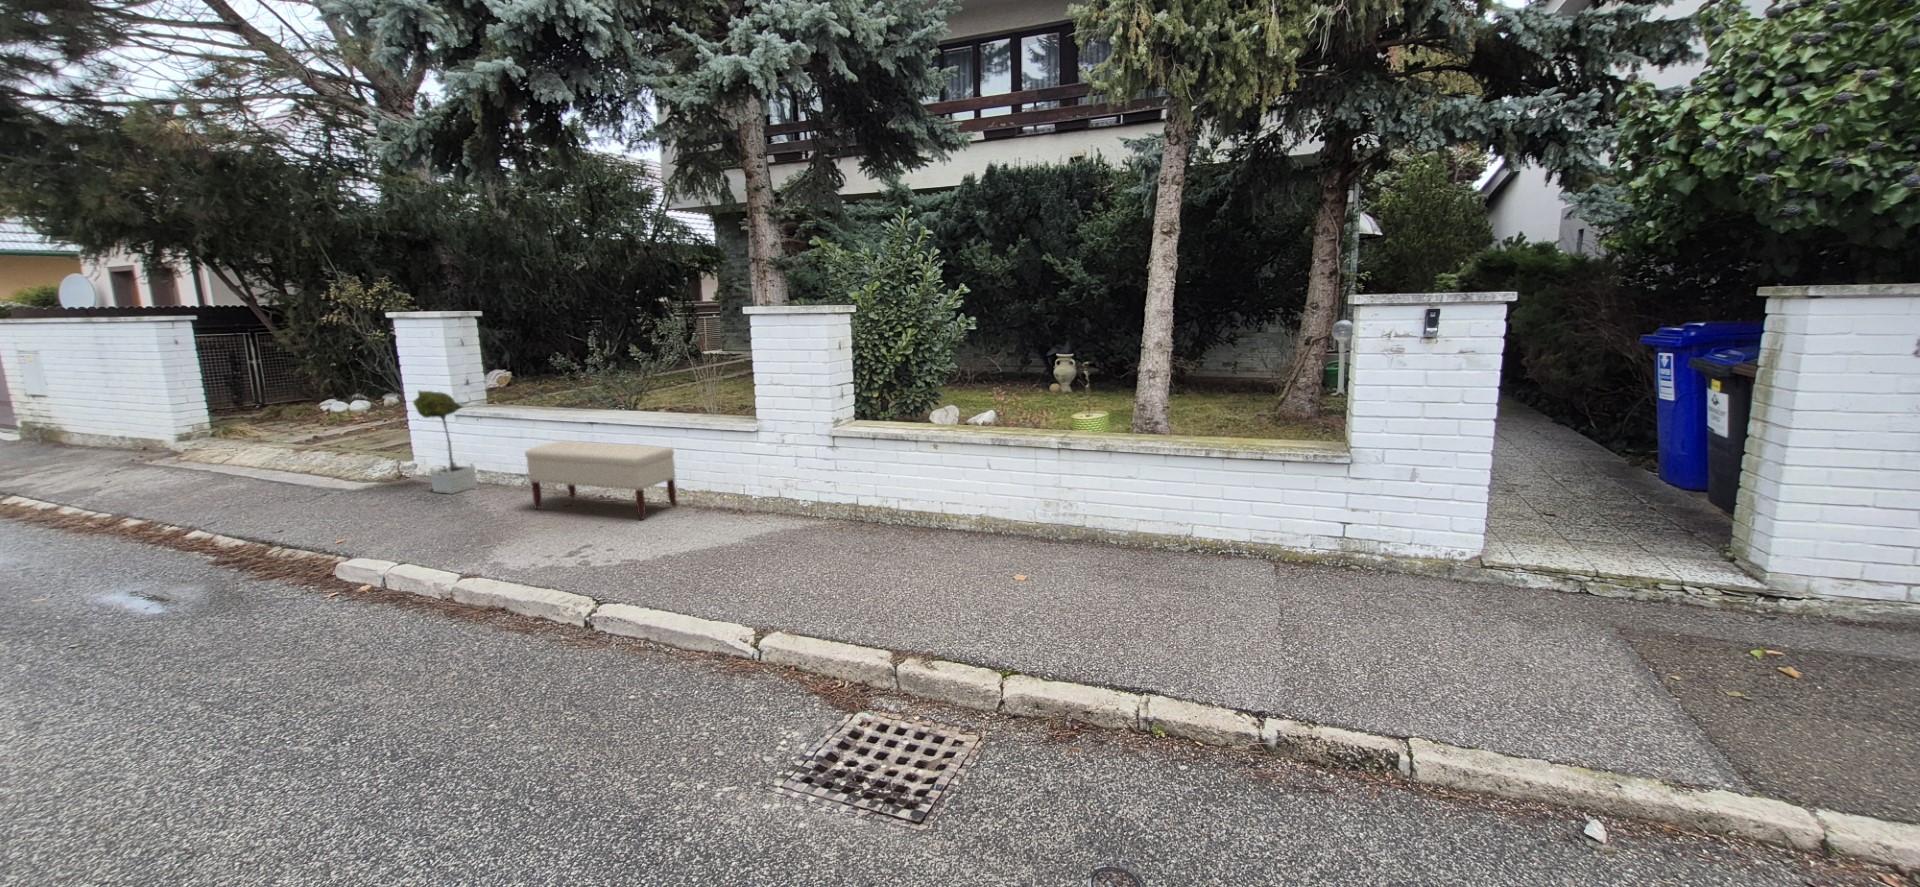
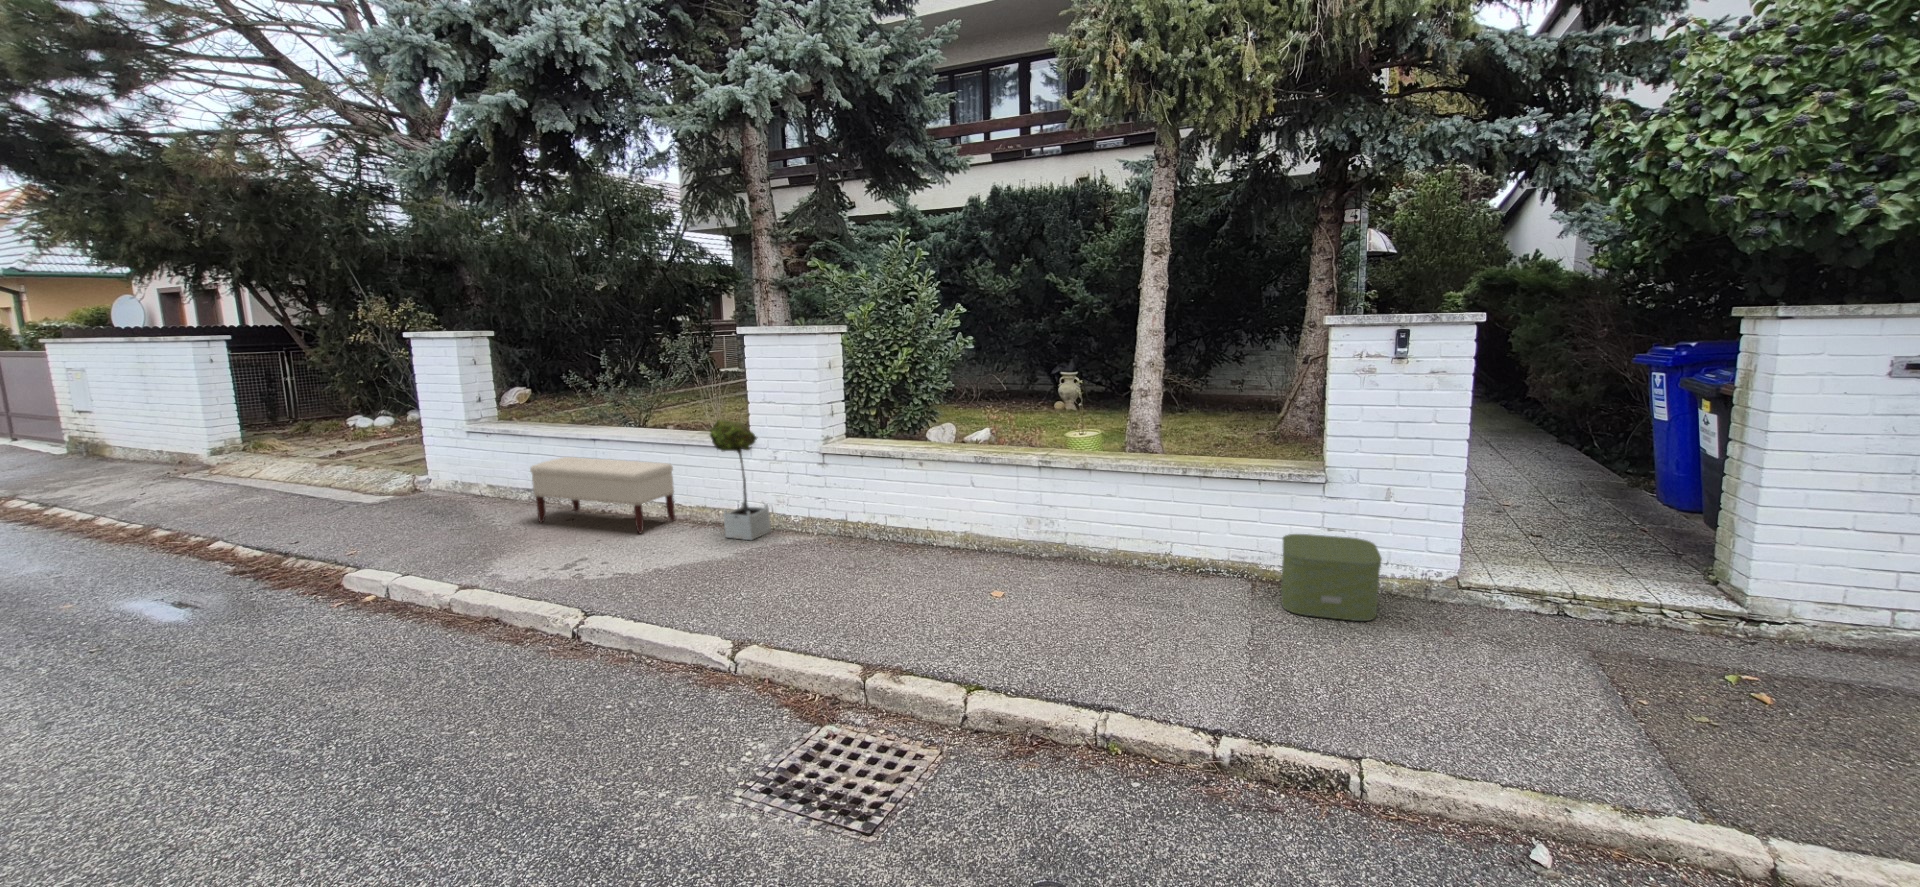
potted tree: present [413,391,478,494] -> present [710,420,771,540]
storage box: none [1303,515,1409,601] -> present [1281,534,1382,621]

